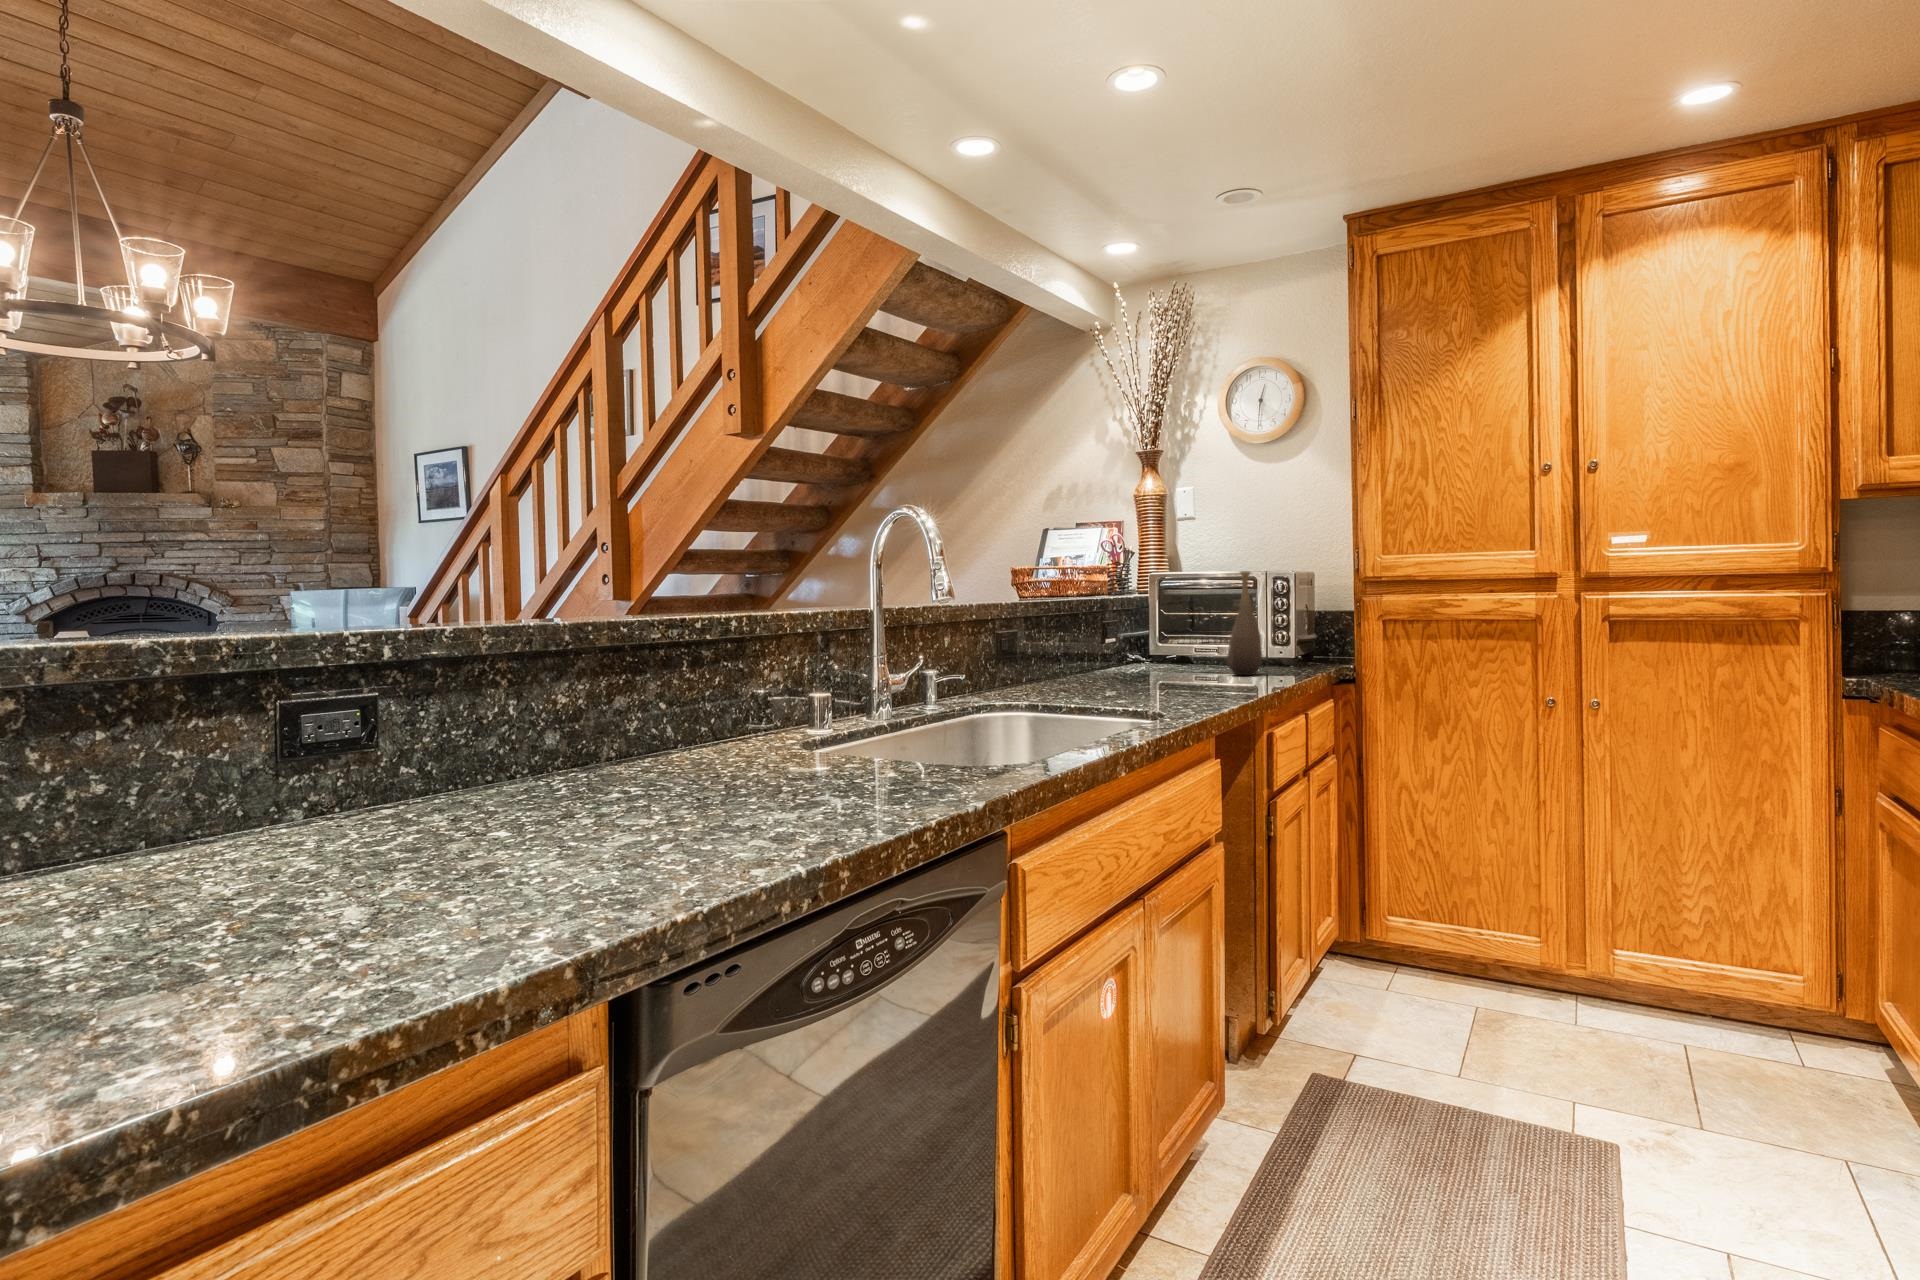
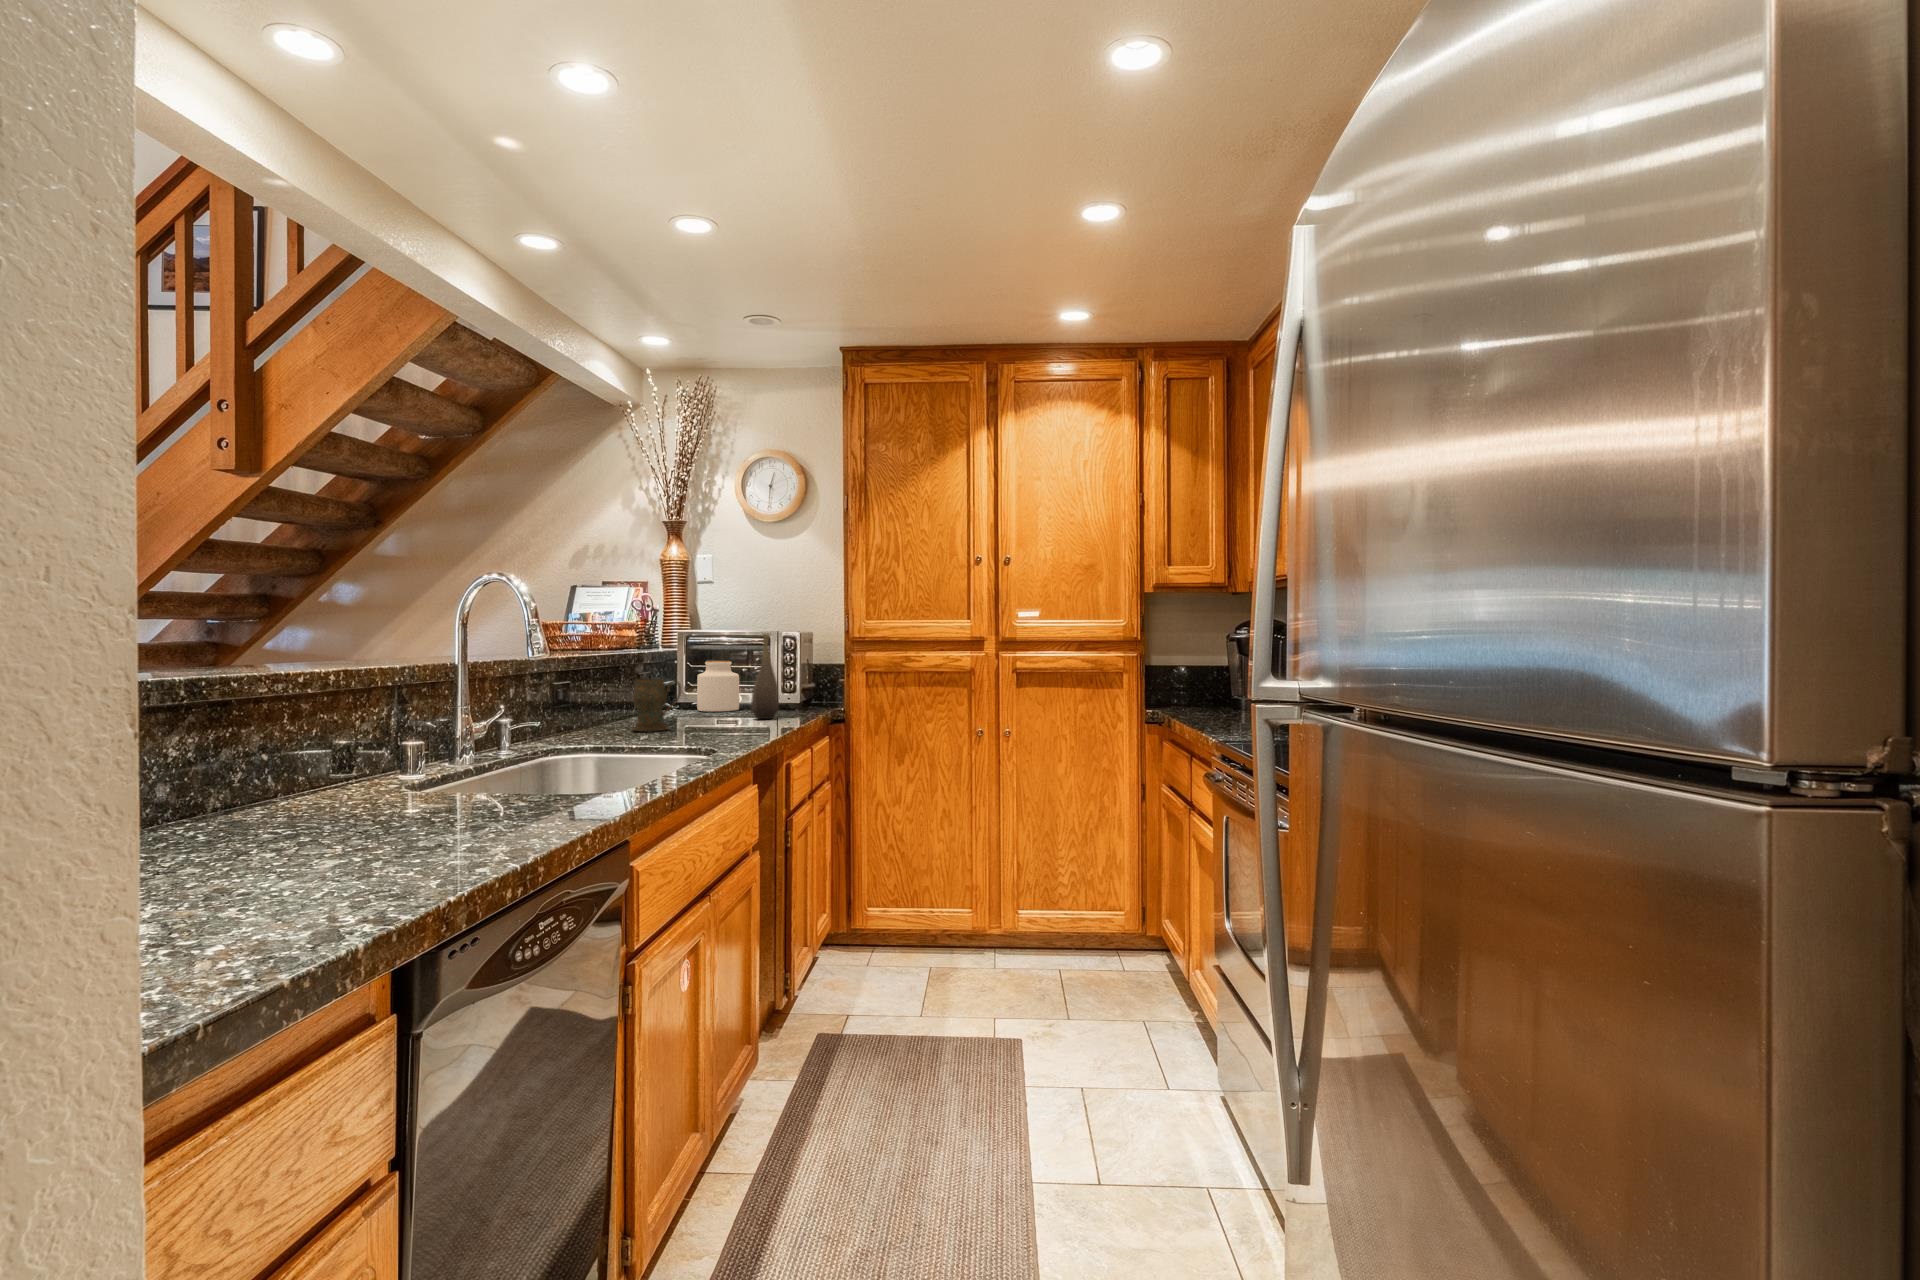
jar: none [1170,606,1218,664] -> present [697,661,739,712]
mug: none [1086,626,1140,686] -> present [633,679,681,731]

